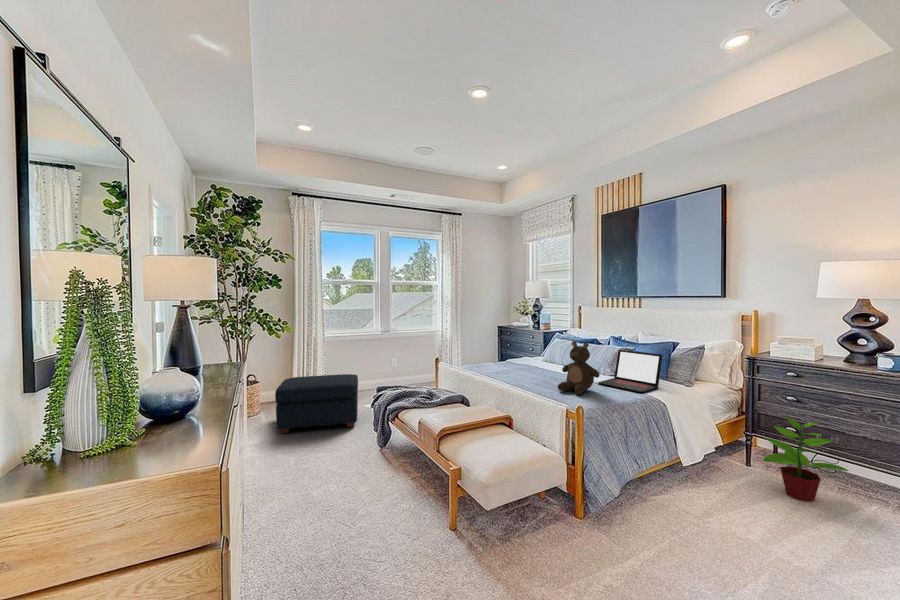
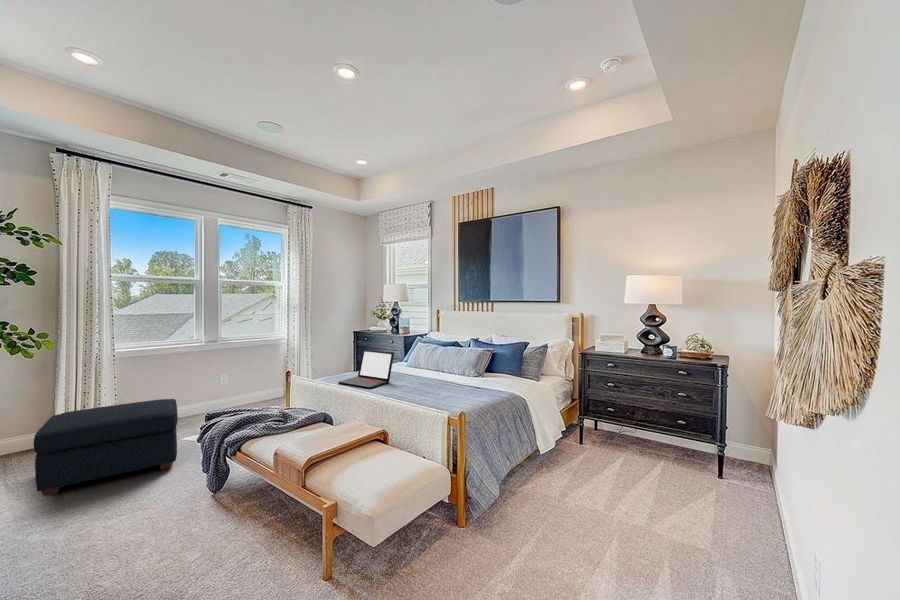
stuffed bear: present [558,341,600,395] -> none [431,346,470,400]
laptop: present [598,350,662,393] -> present [339,350,394,388]
potted plant: present [763,417,848,501] -> none [595,400,653,469]

